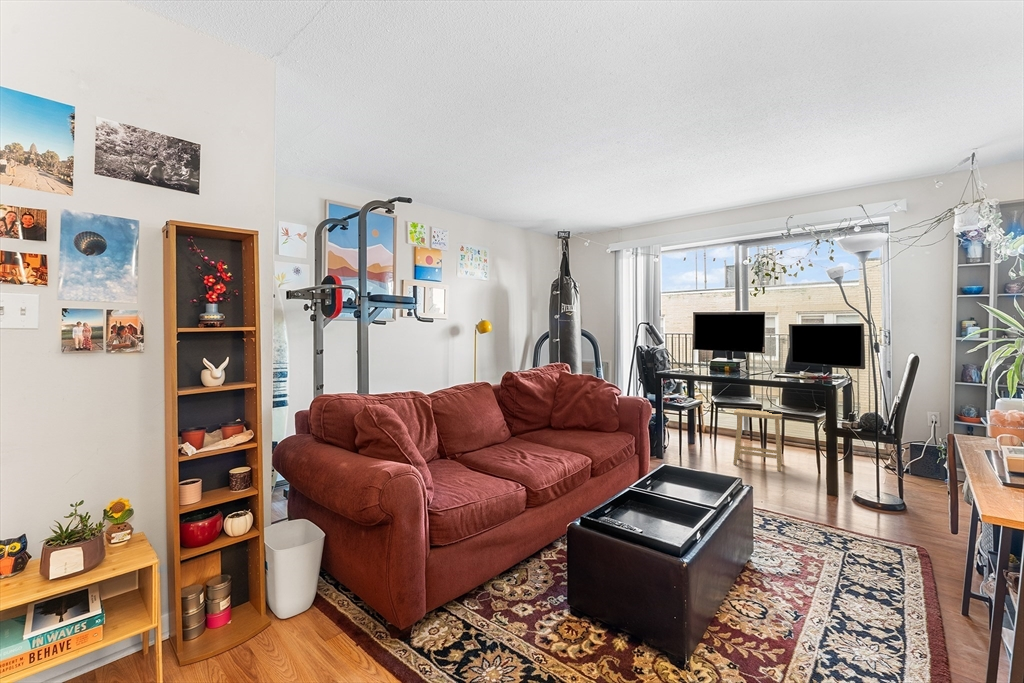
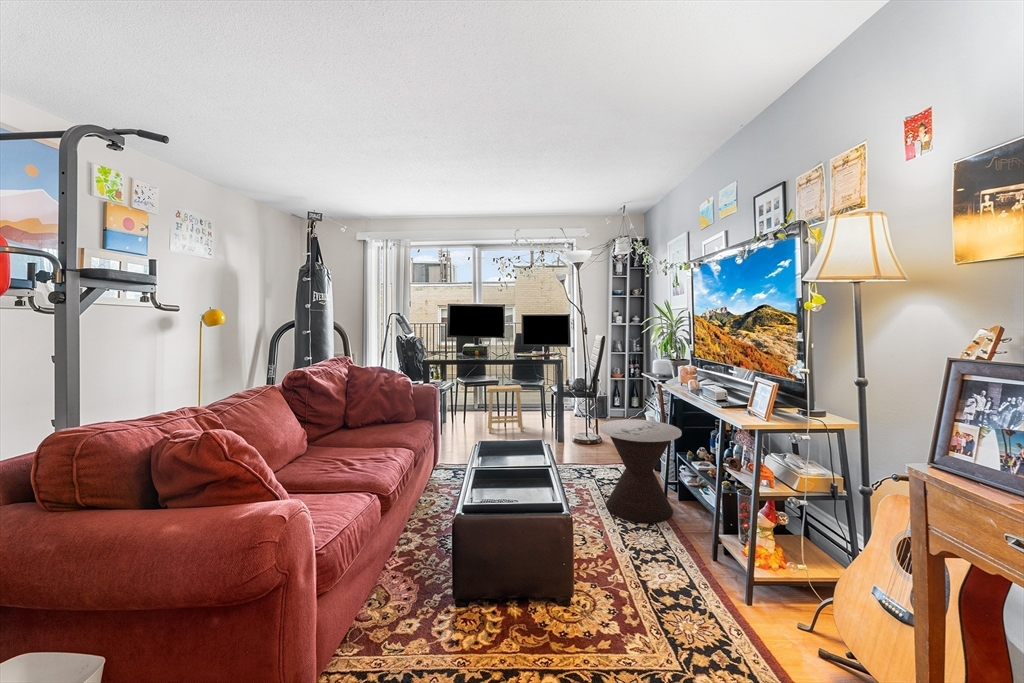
side table: none [822,473,977,642] -> present [599,419,682,523]

